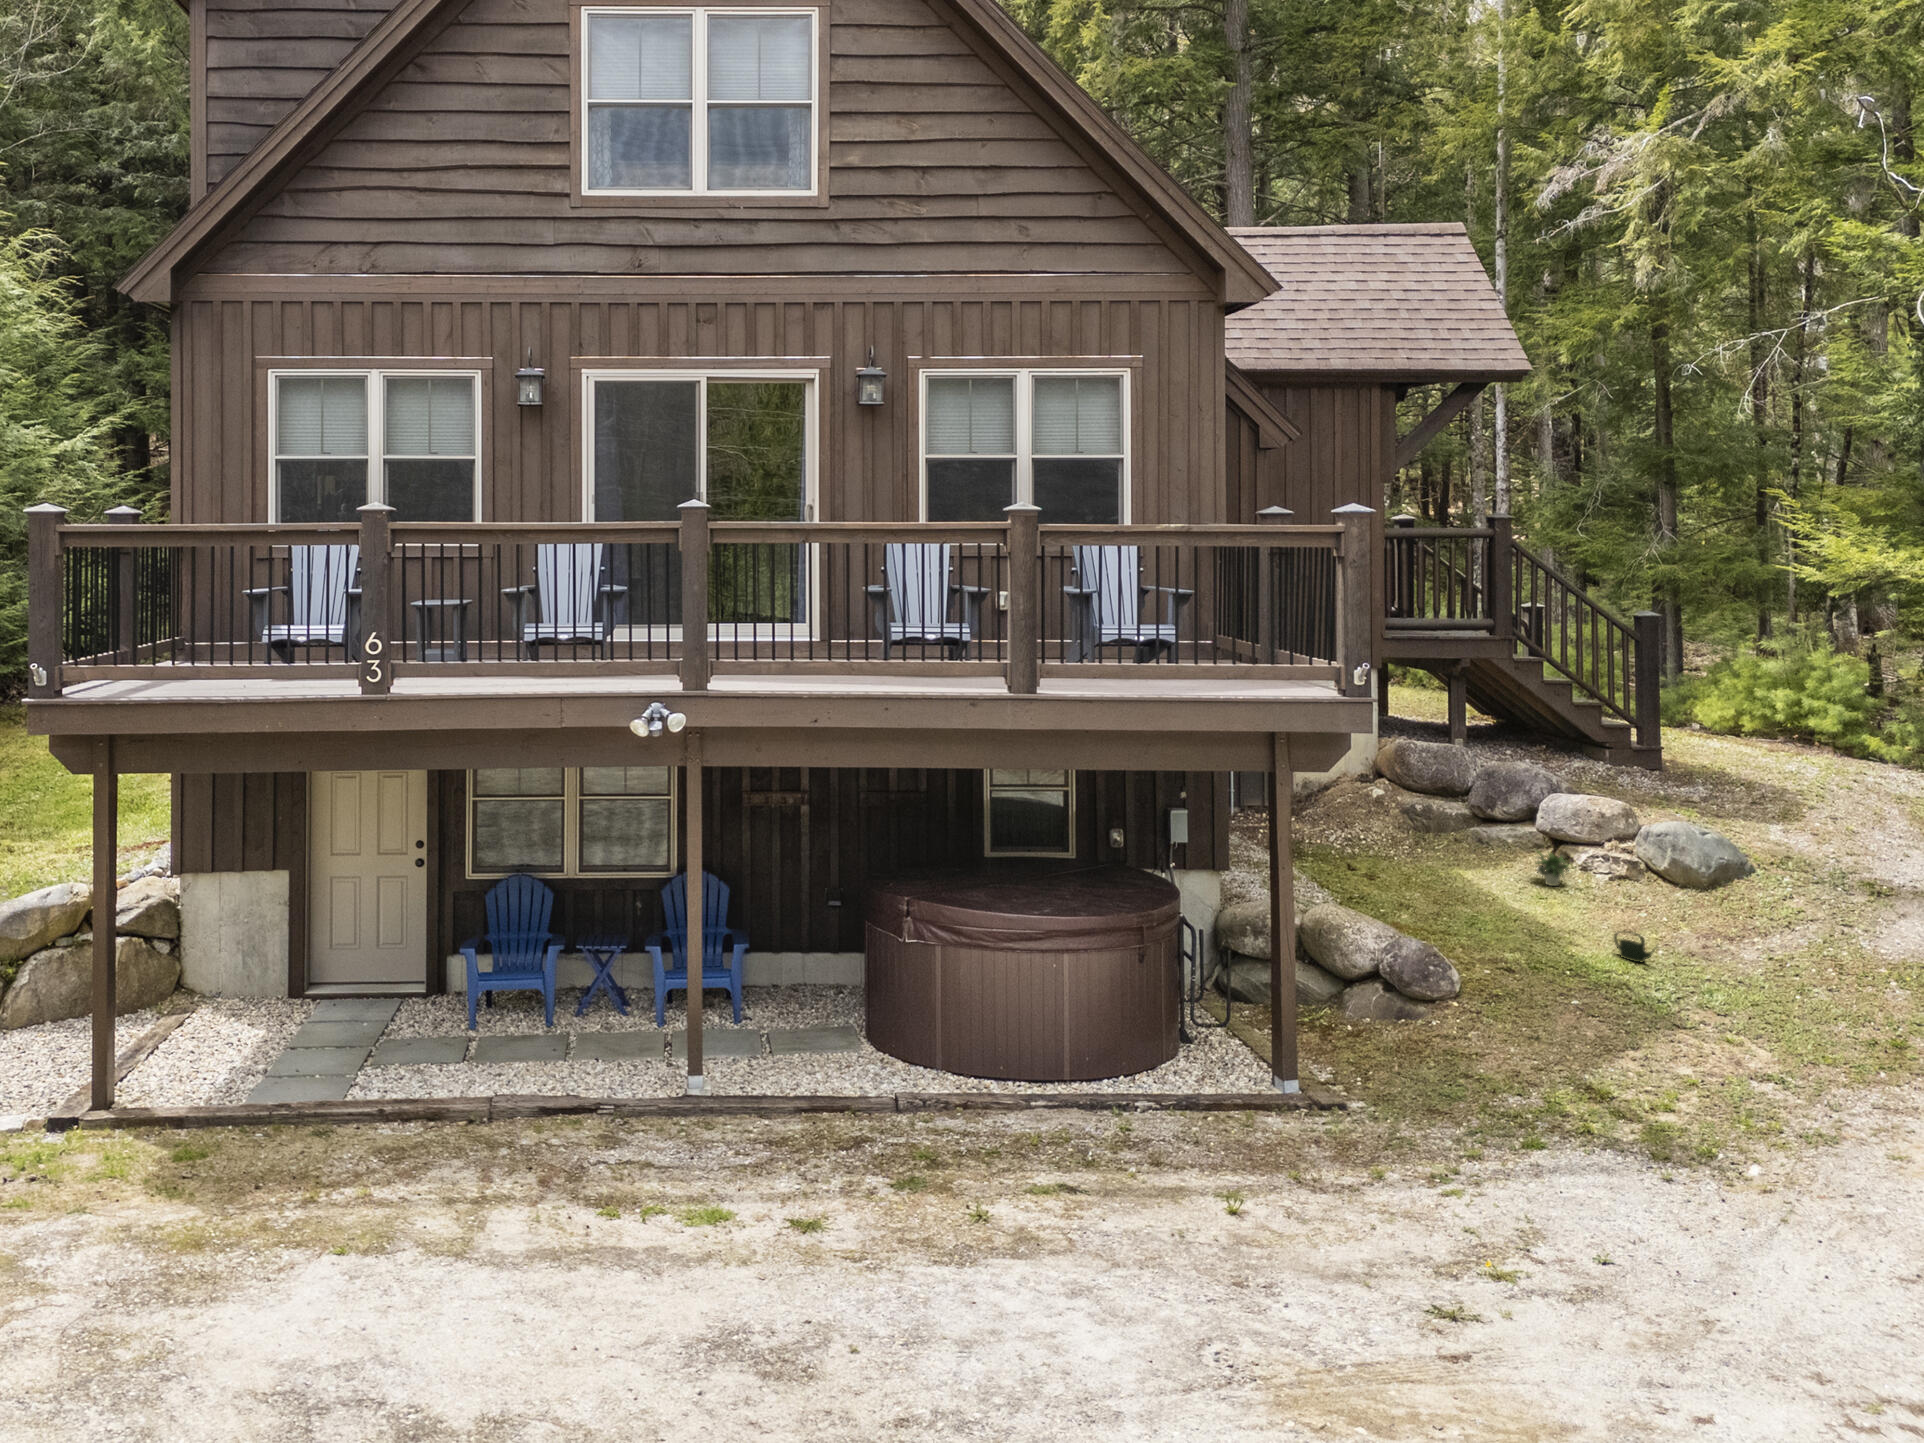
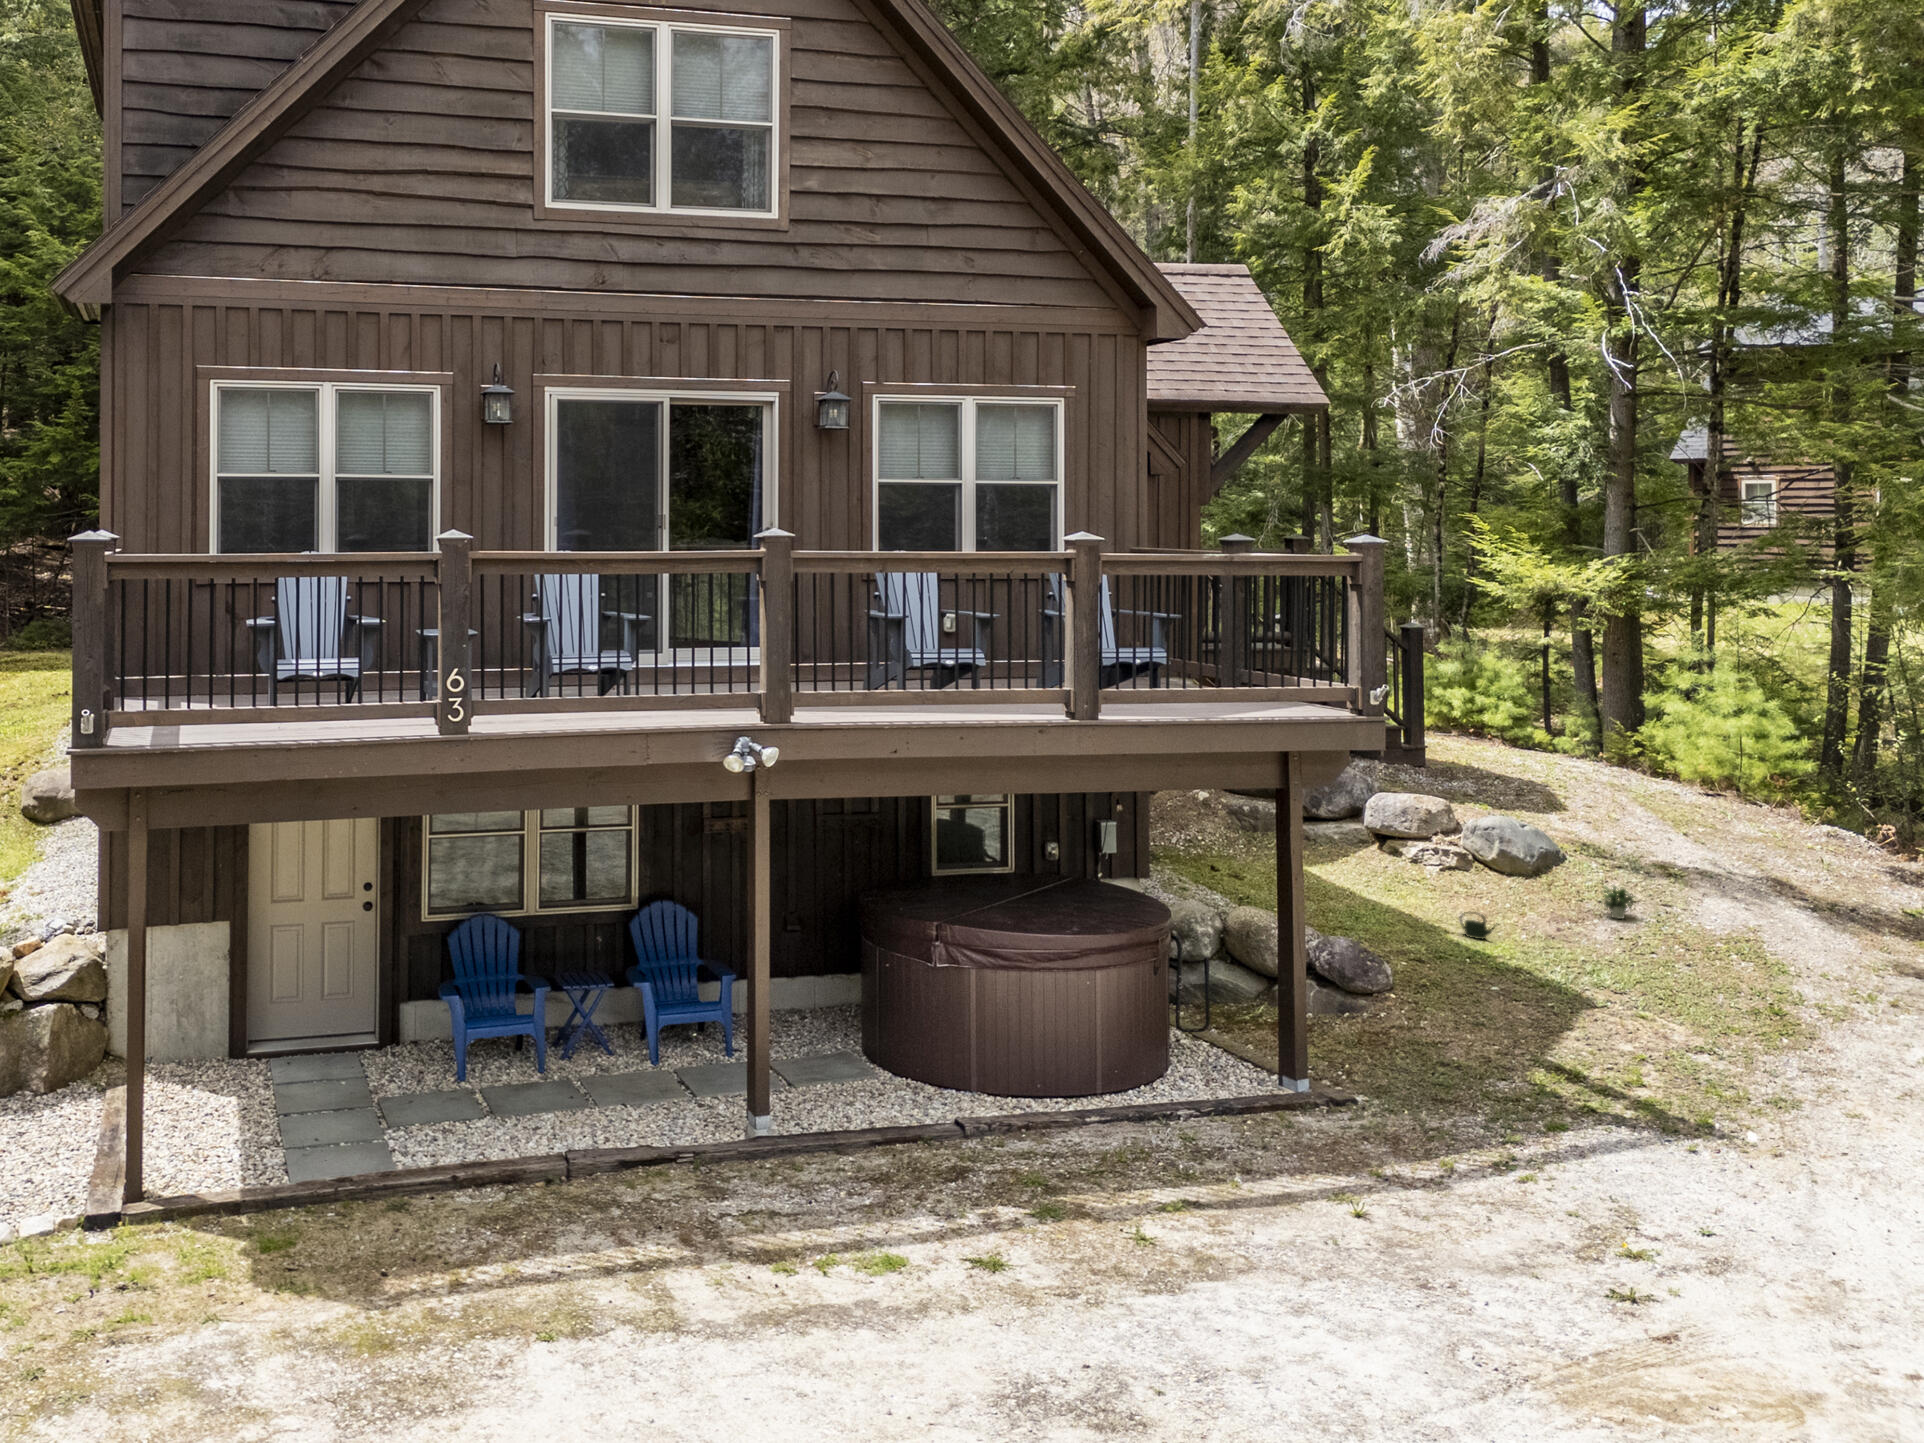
potted plant: present [1536,852,1569,886] -> present [1603,886,1635,919]

